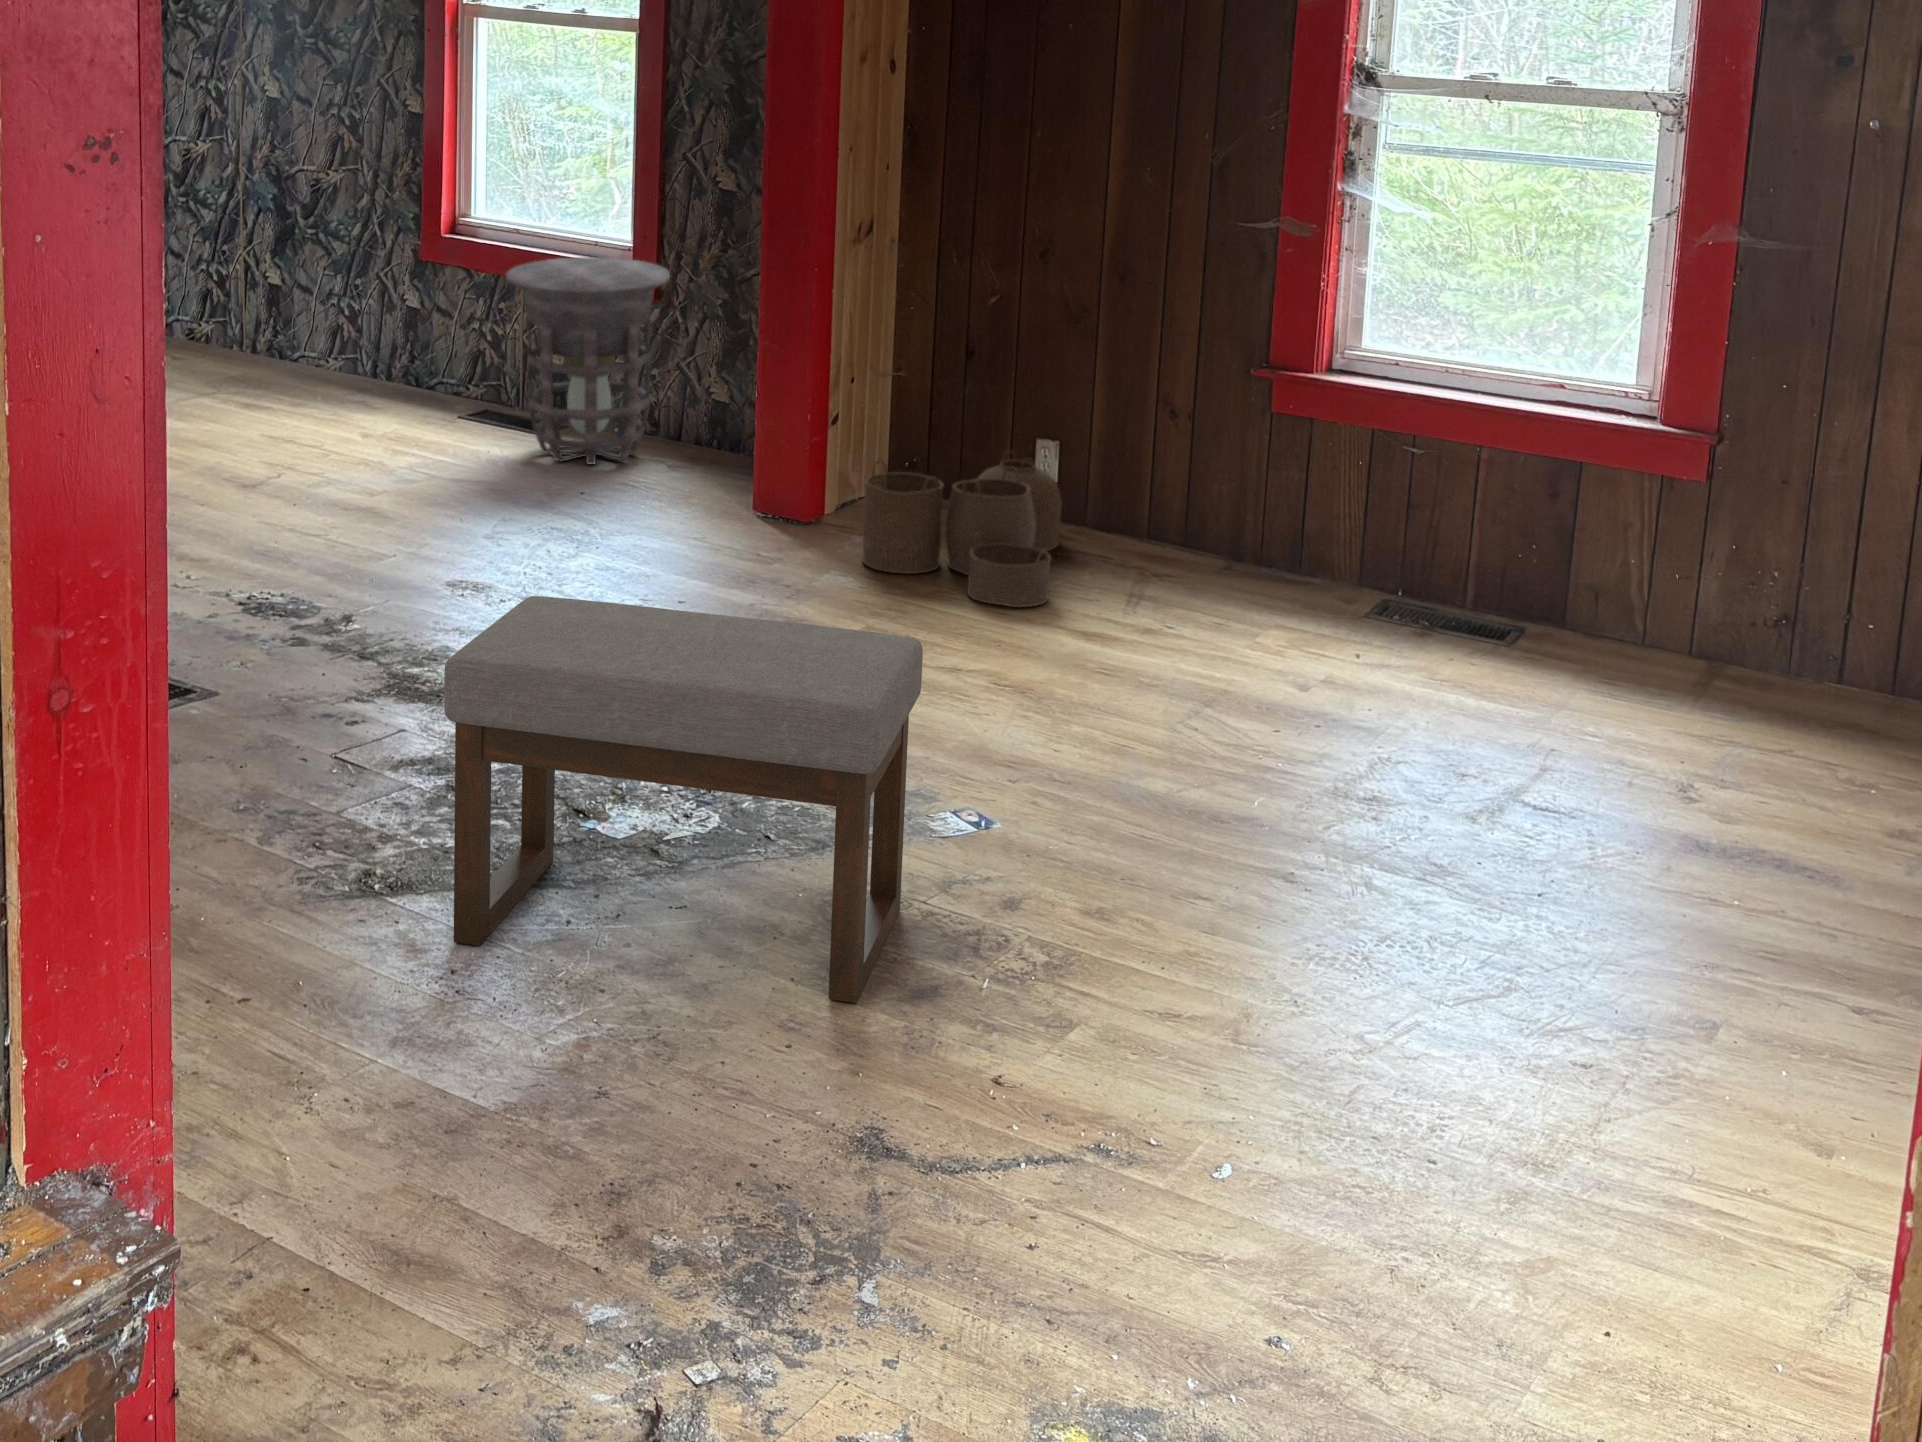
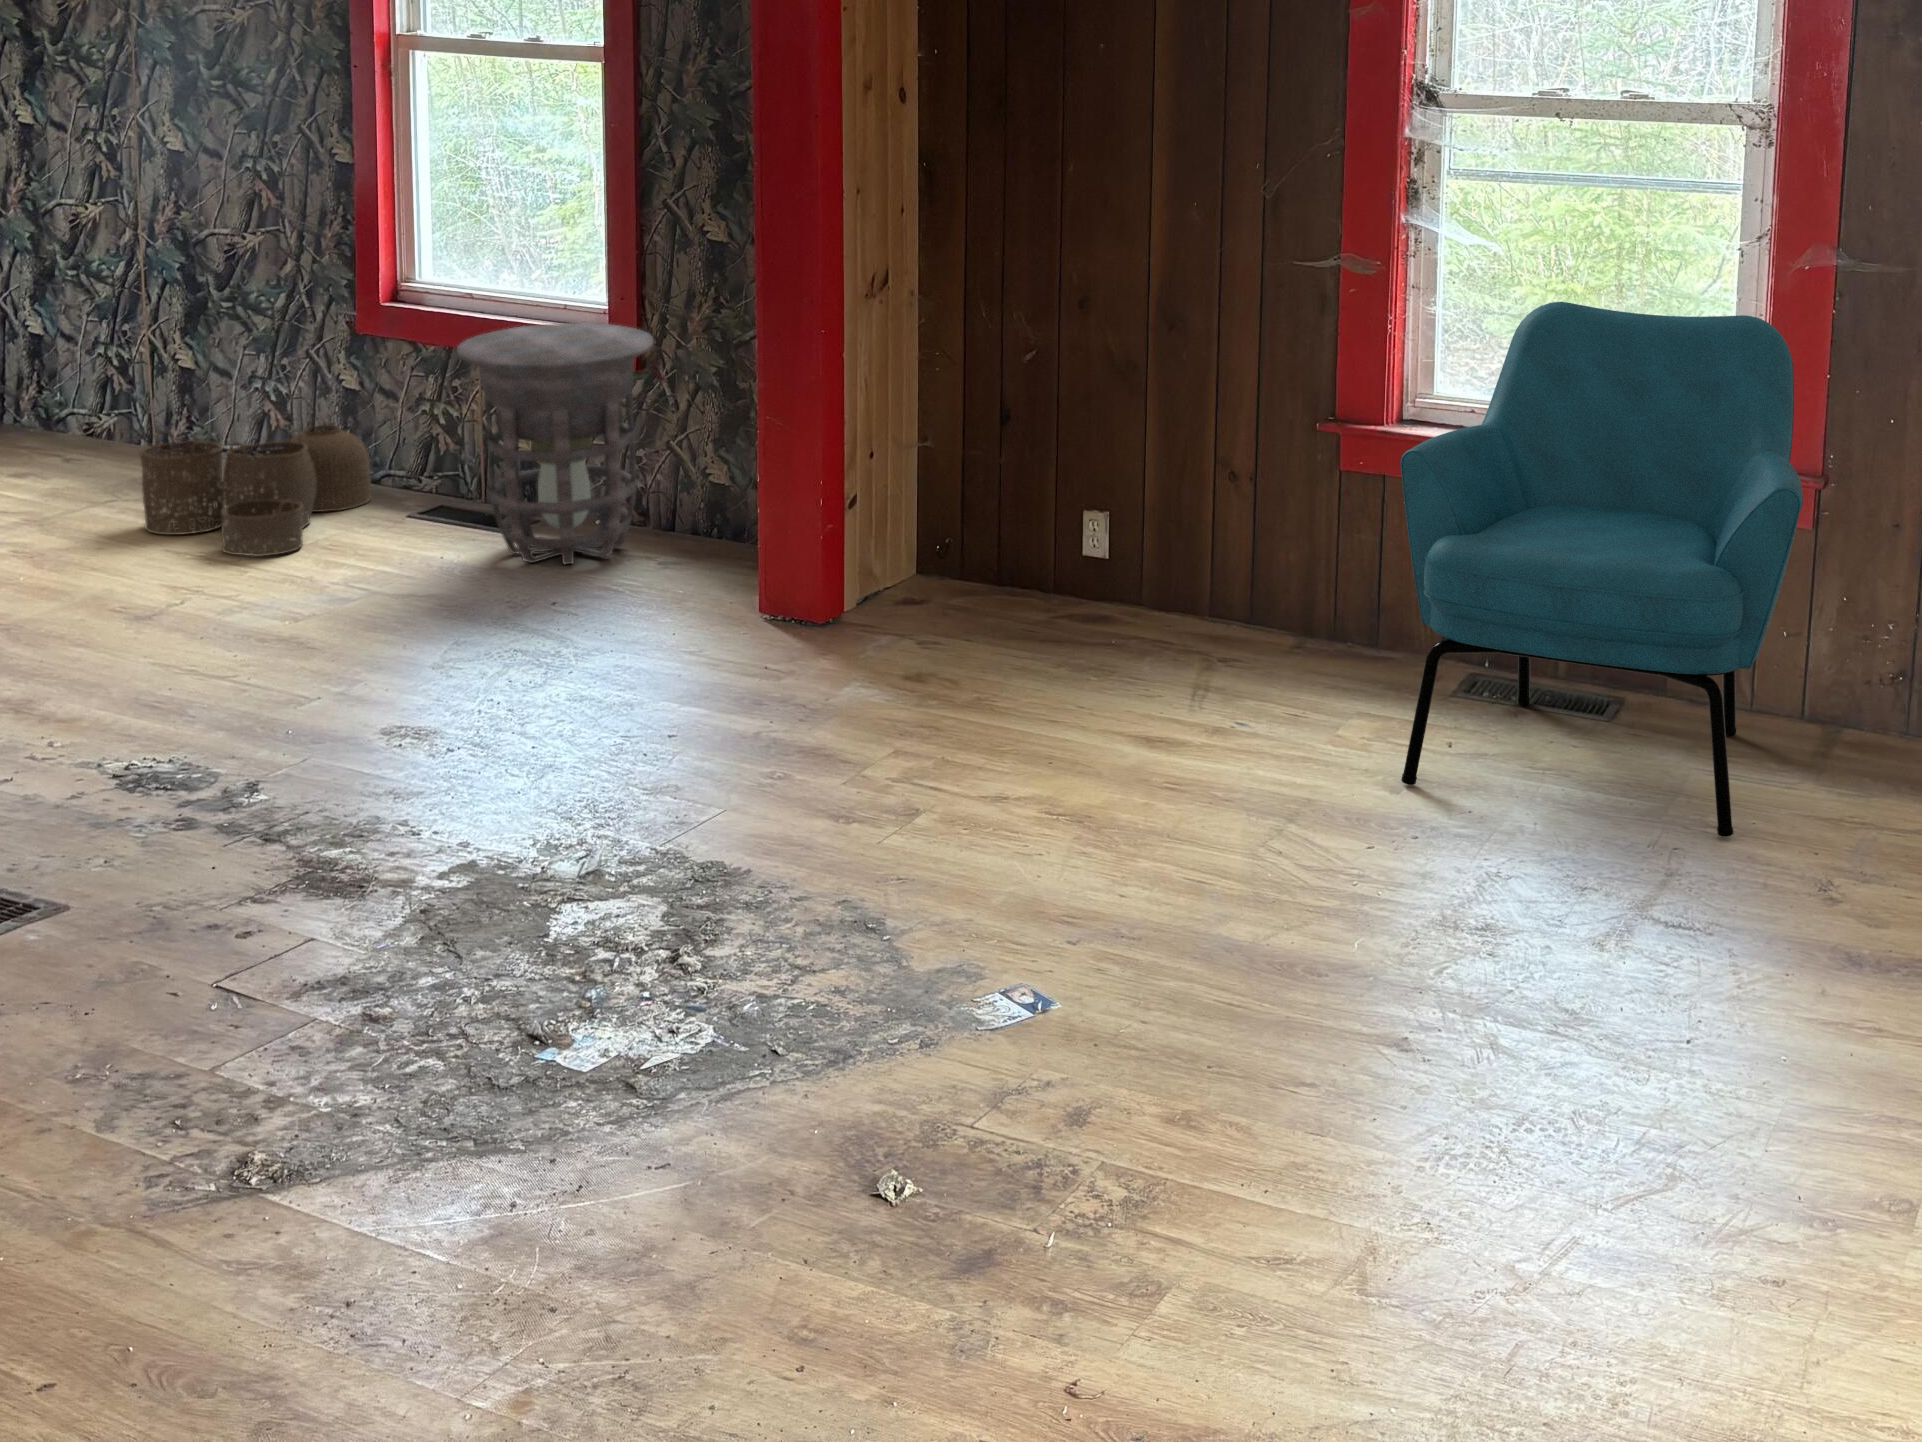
armchair: none [1308,268,1695,747] -> present [1401,302,1803,837]
woven basket: present [862,453,1062,607] -> present [139,417,371,557]
ottoman: present [444,596,923,1003] -> none [320,781,958,1292]

